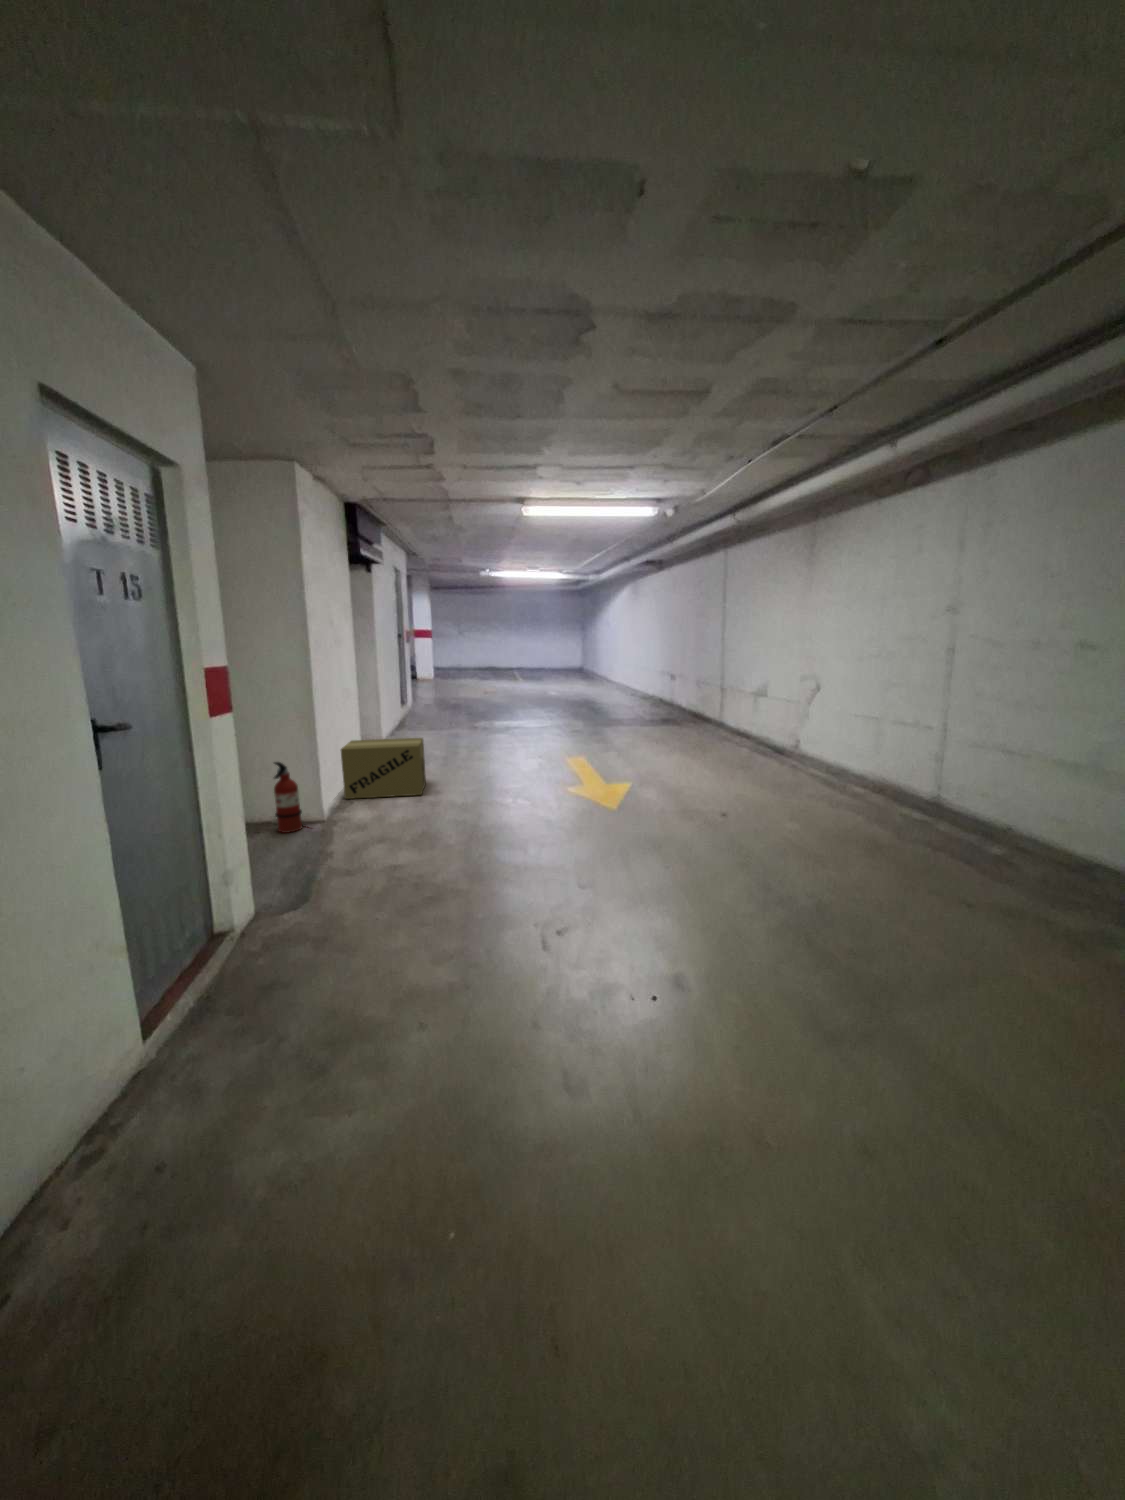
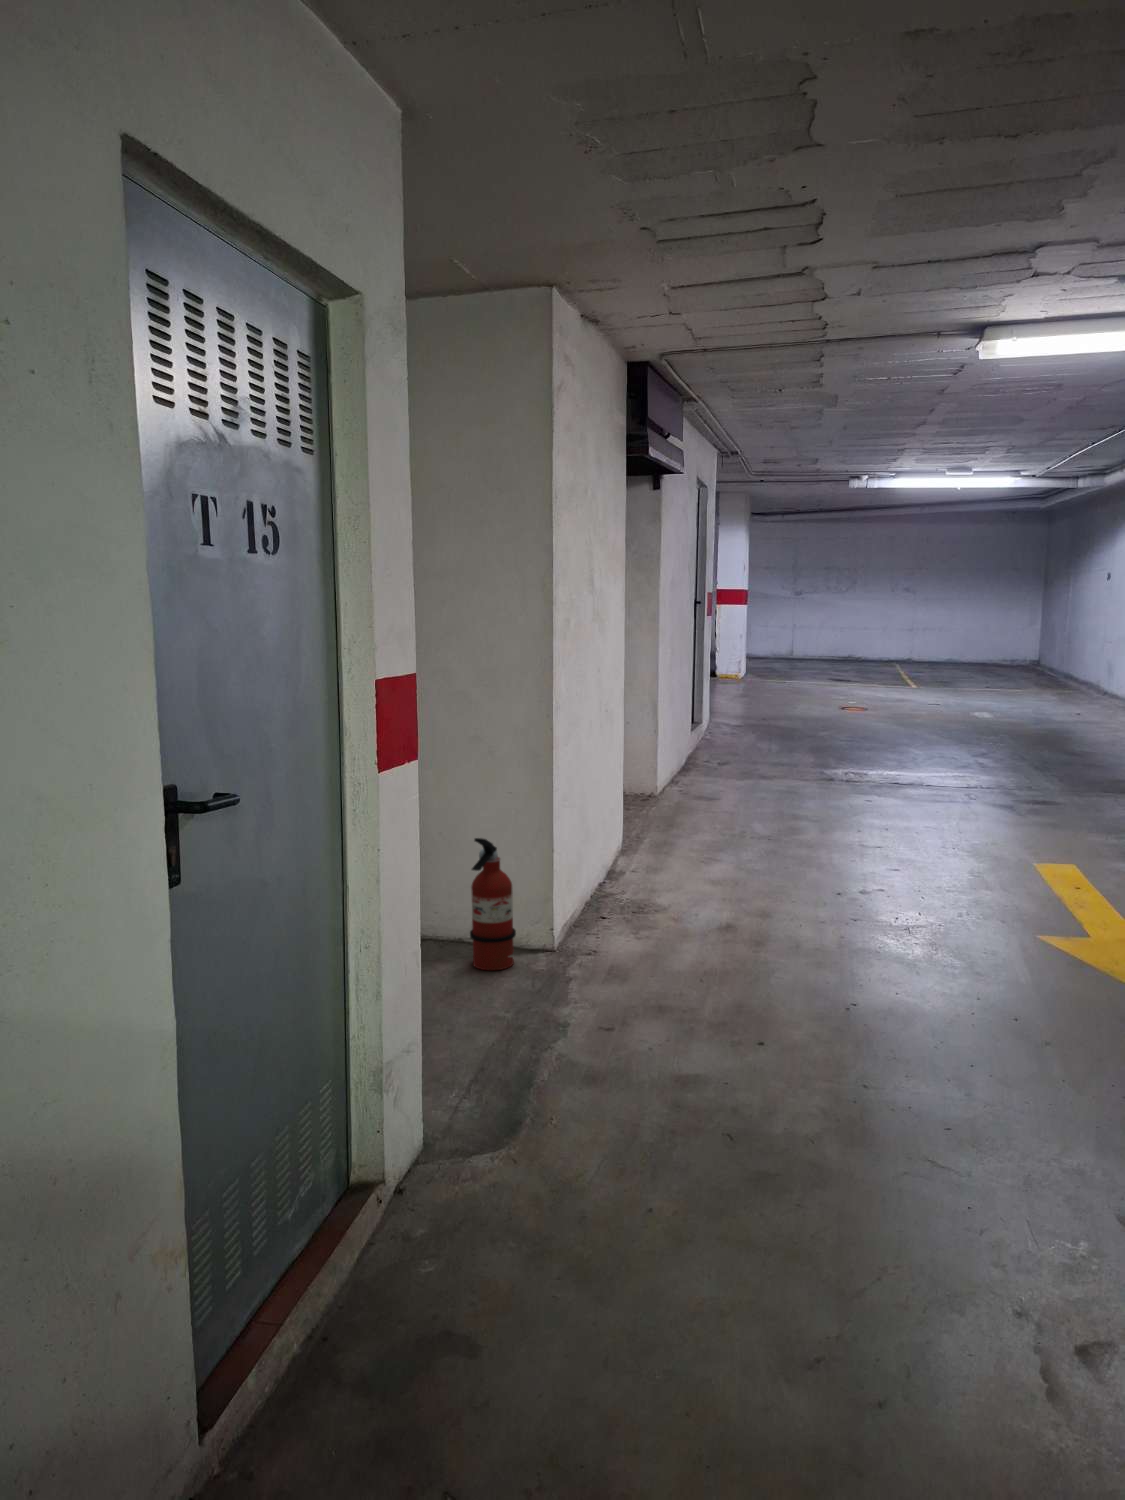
cardboard box: present [341,738,426,799] -> none [590,799,742,919]

